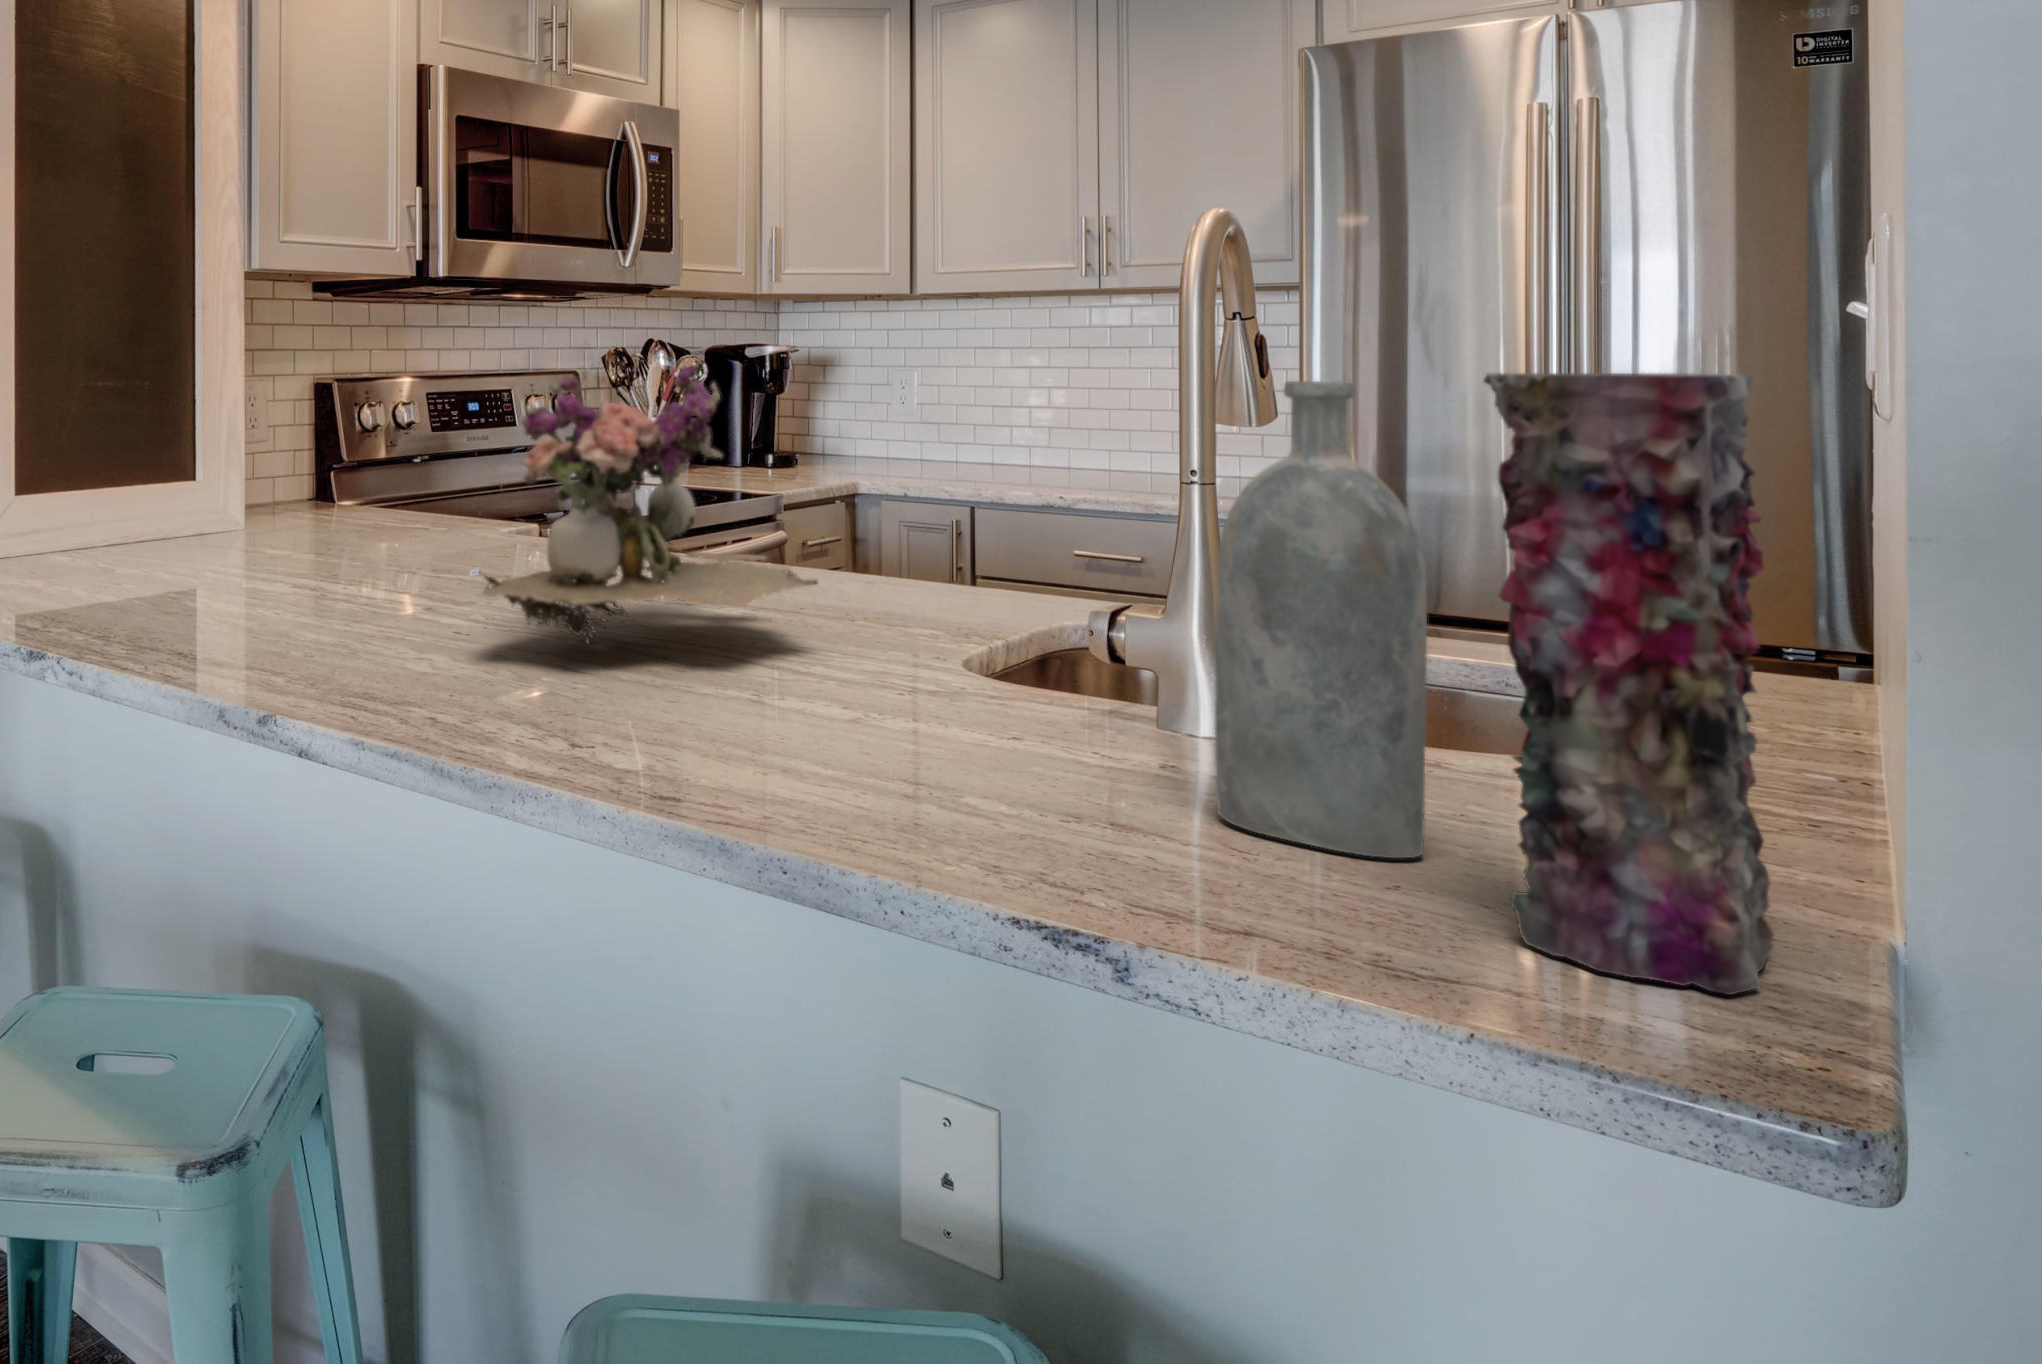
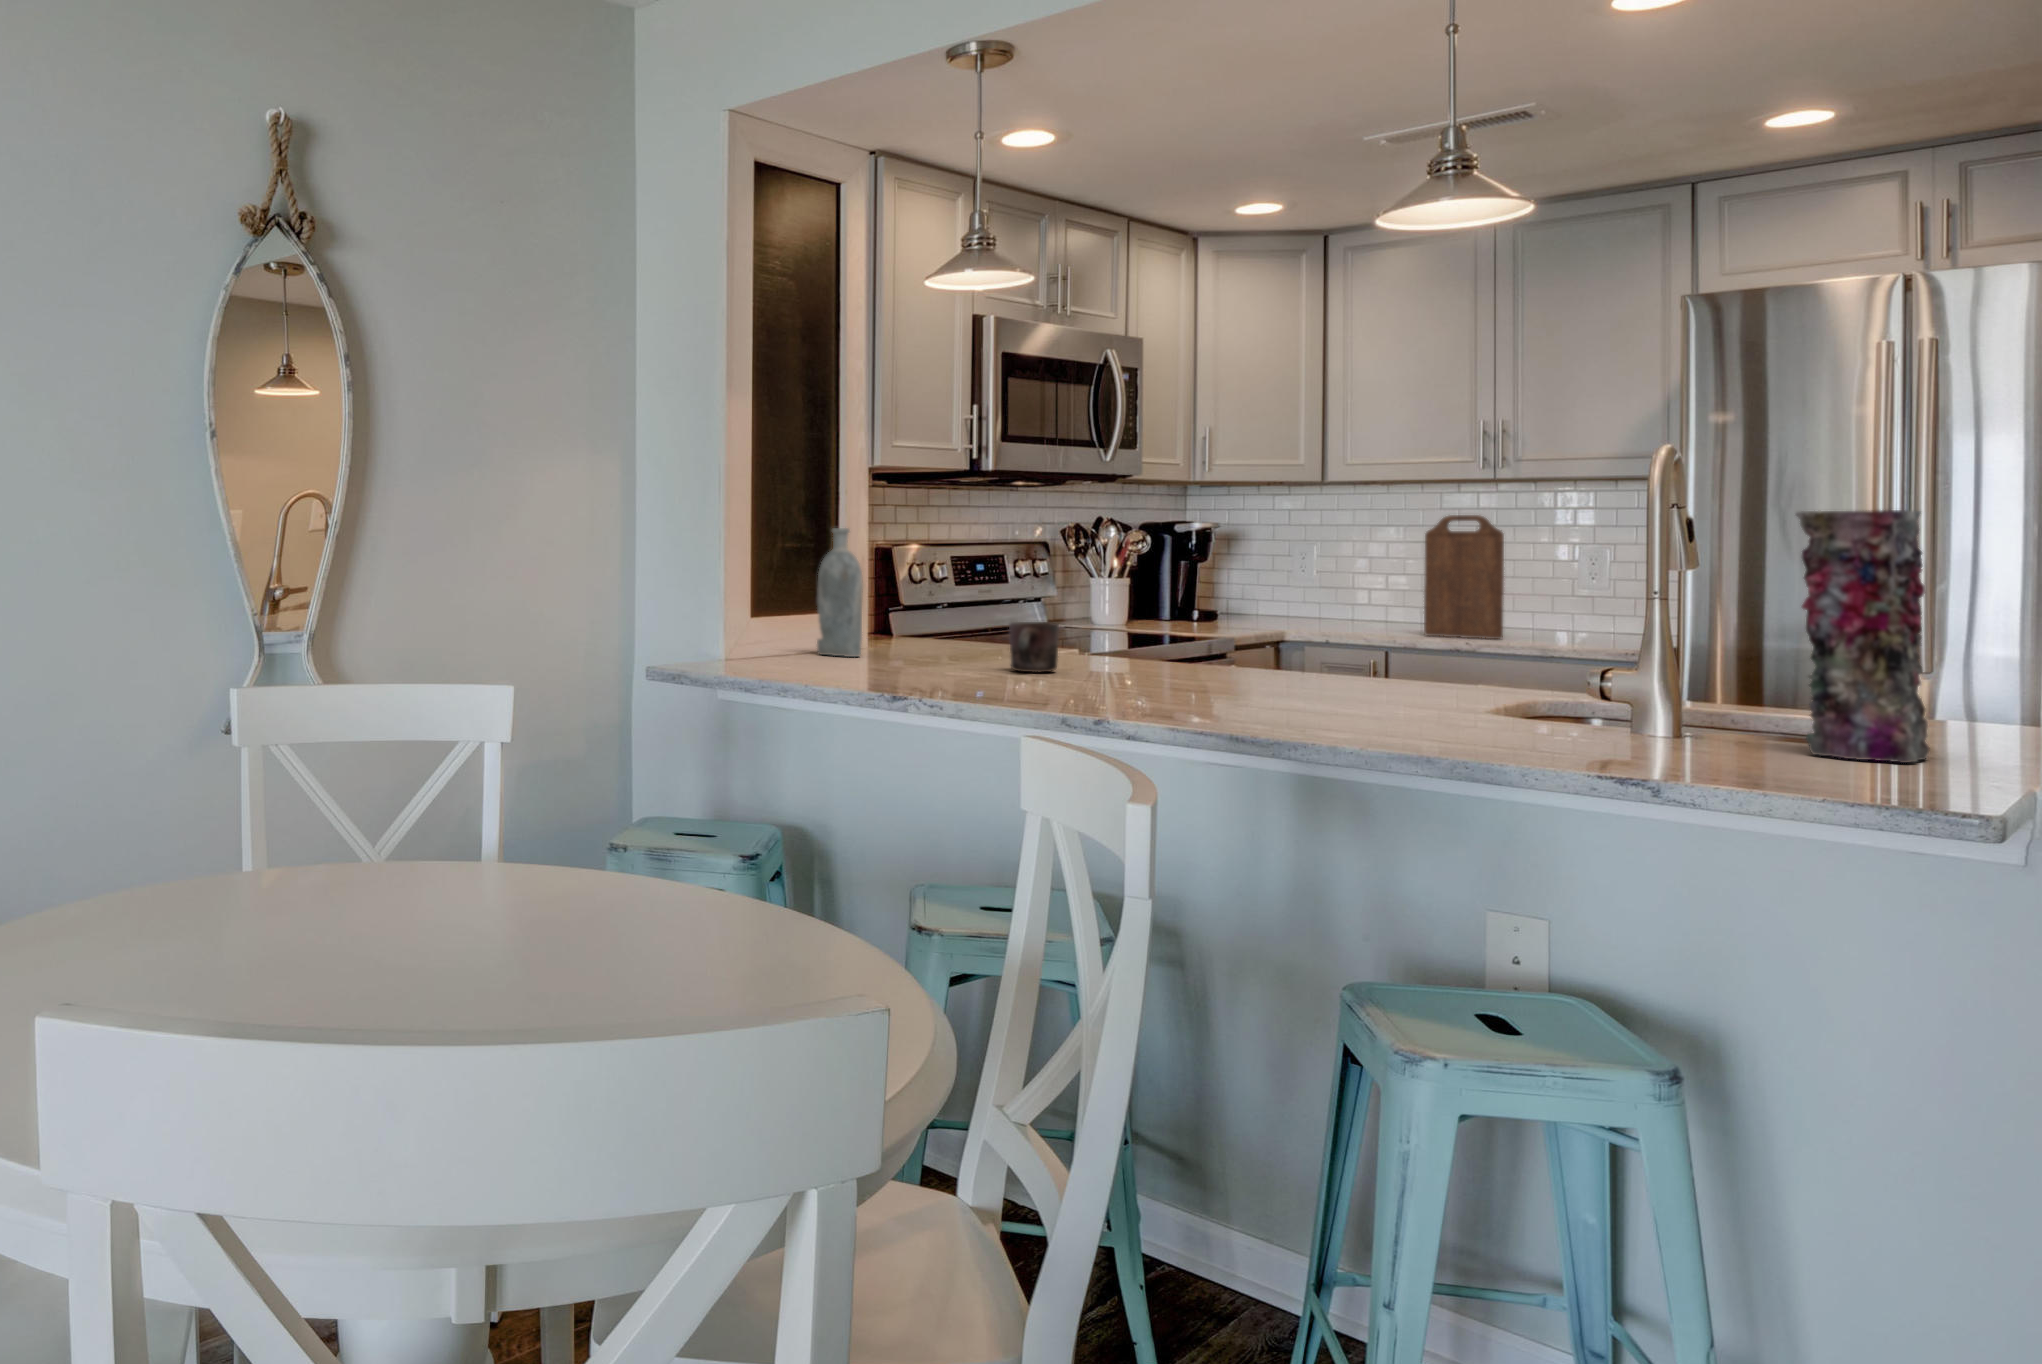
cutting board: none [1016,337,1104,494] -> present [1424,515,1504,639]
flower arrangement: present [483,359,818,646] -> none [1163,520,1375,687]
bottle: present [1215,381,1427,858] -> present [817,528,863,657]
mug: none [307,521,390,607] -> present [1009,622,1059,672]

